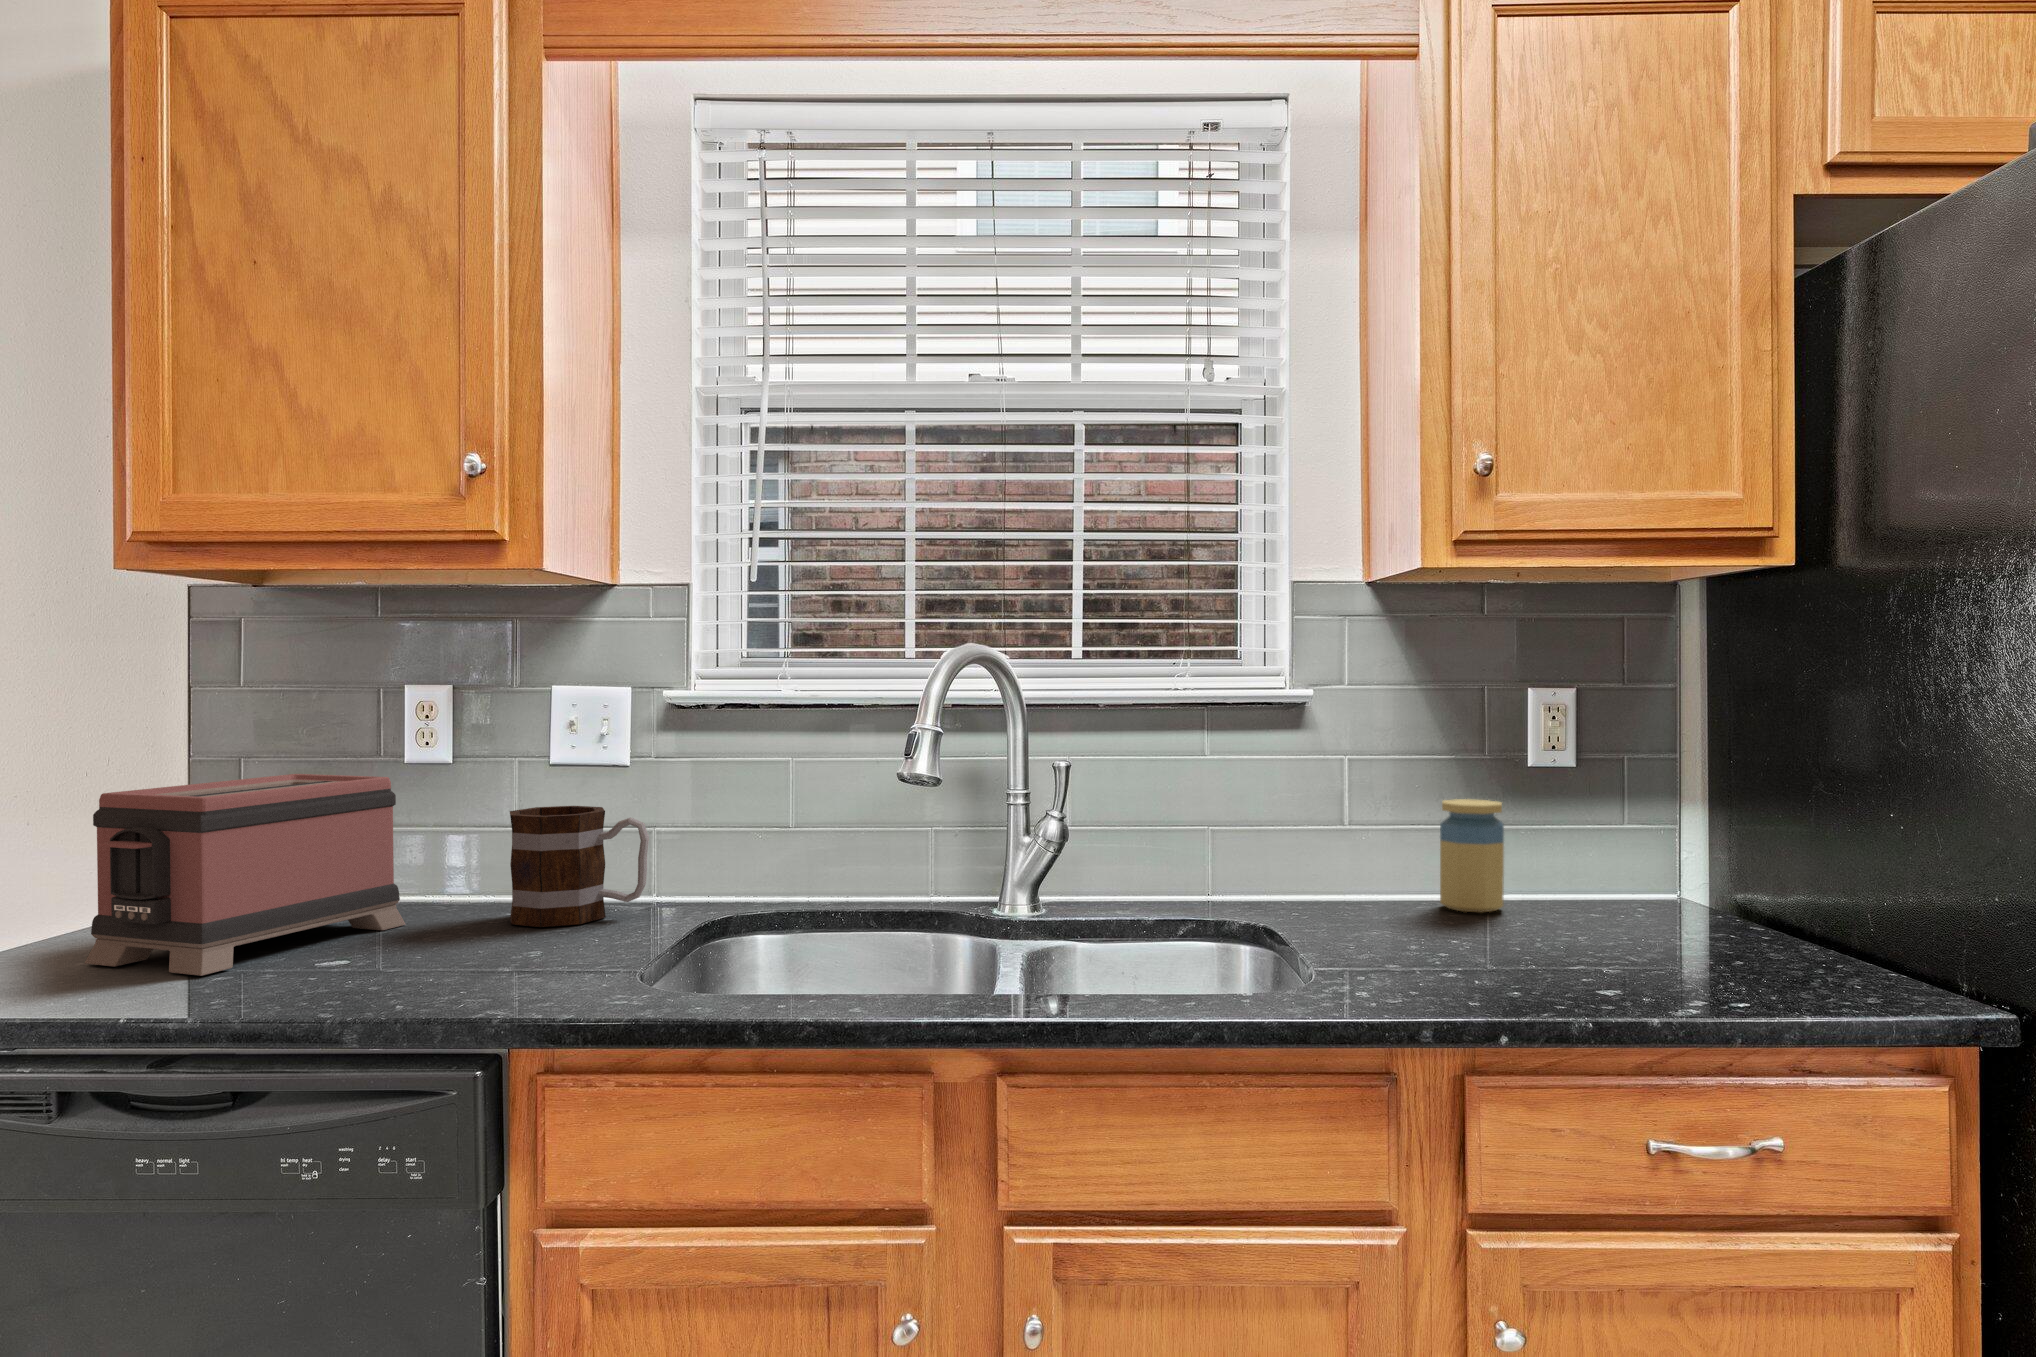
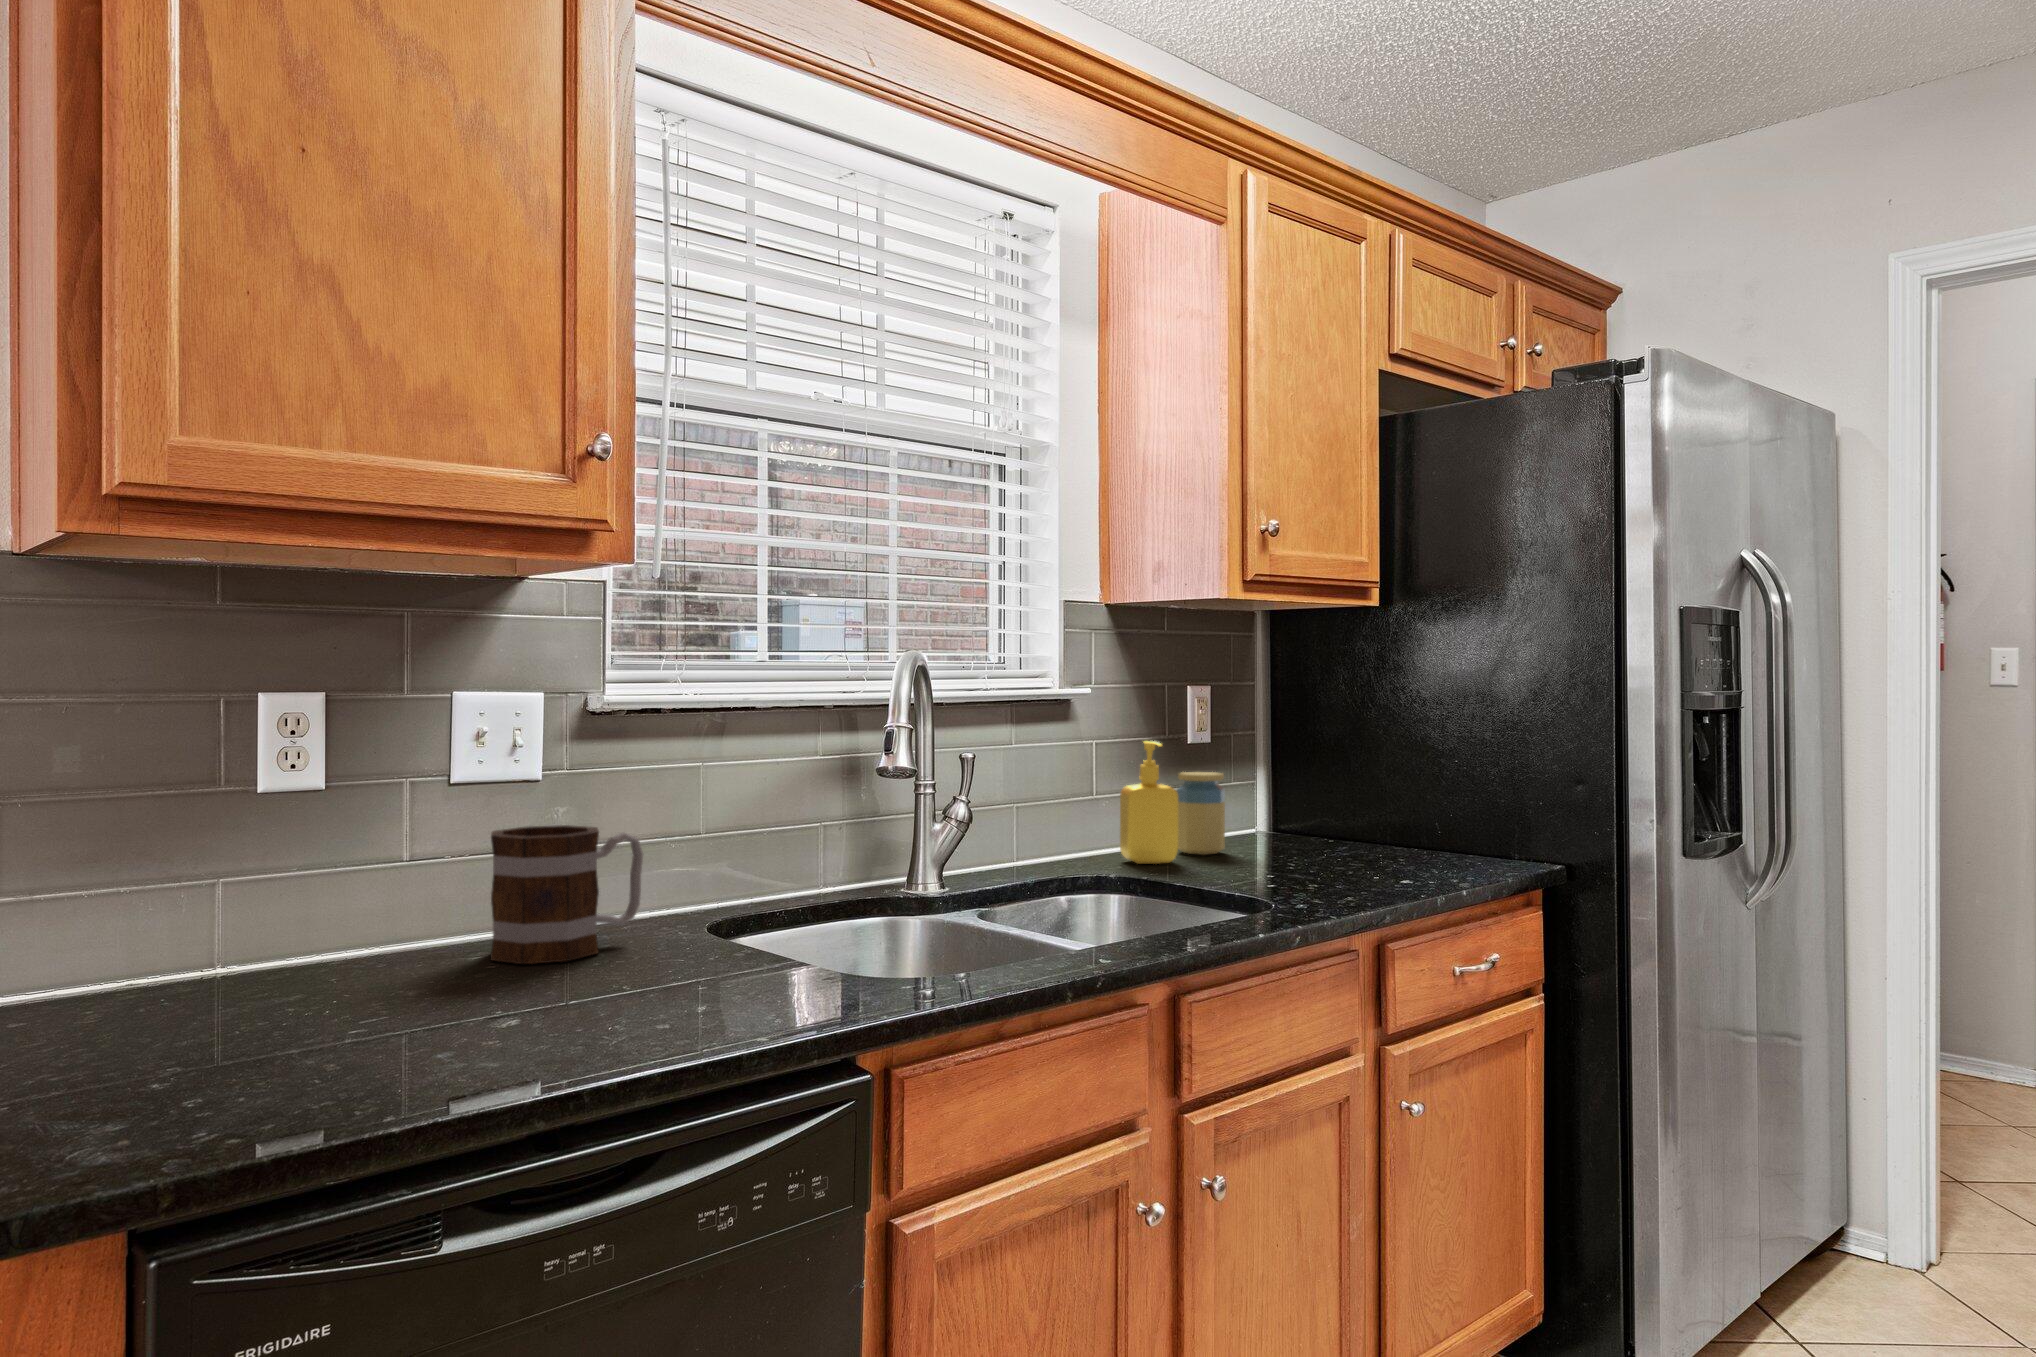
soap dispenser: none [1319,755,1396,916] -> present [1120,741,1178,864]
toaster: present [85,774,405,976] -> none [123,803,386,1084]

